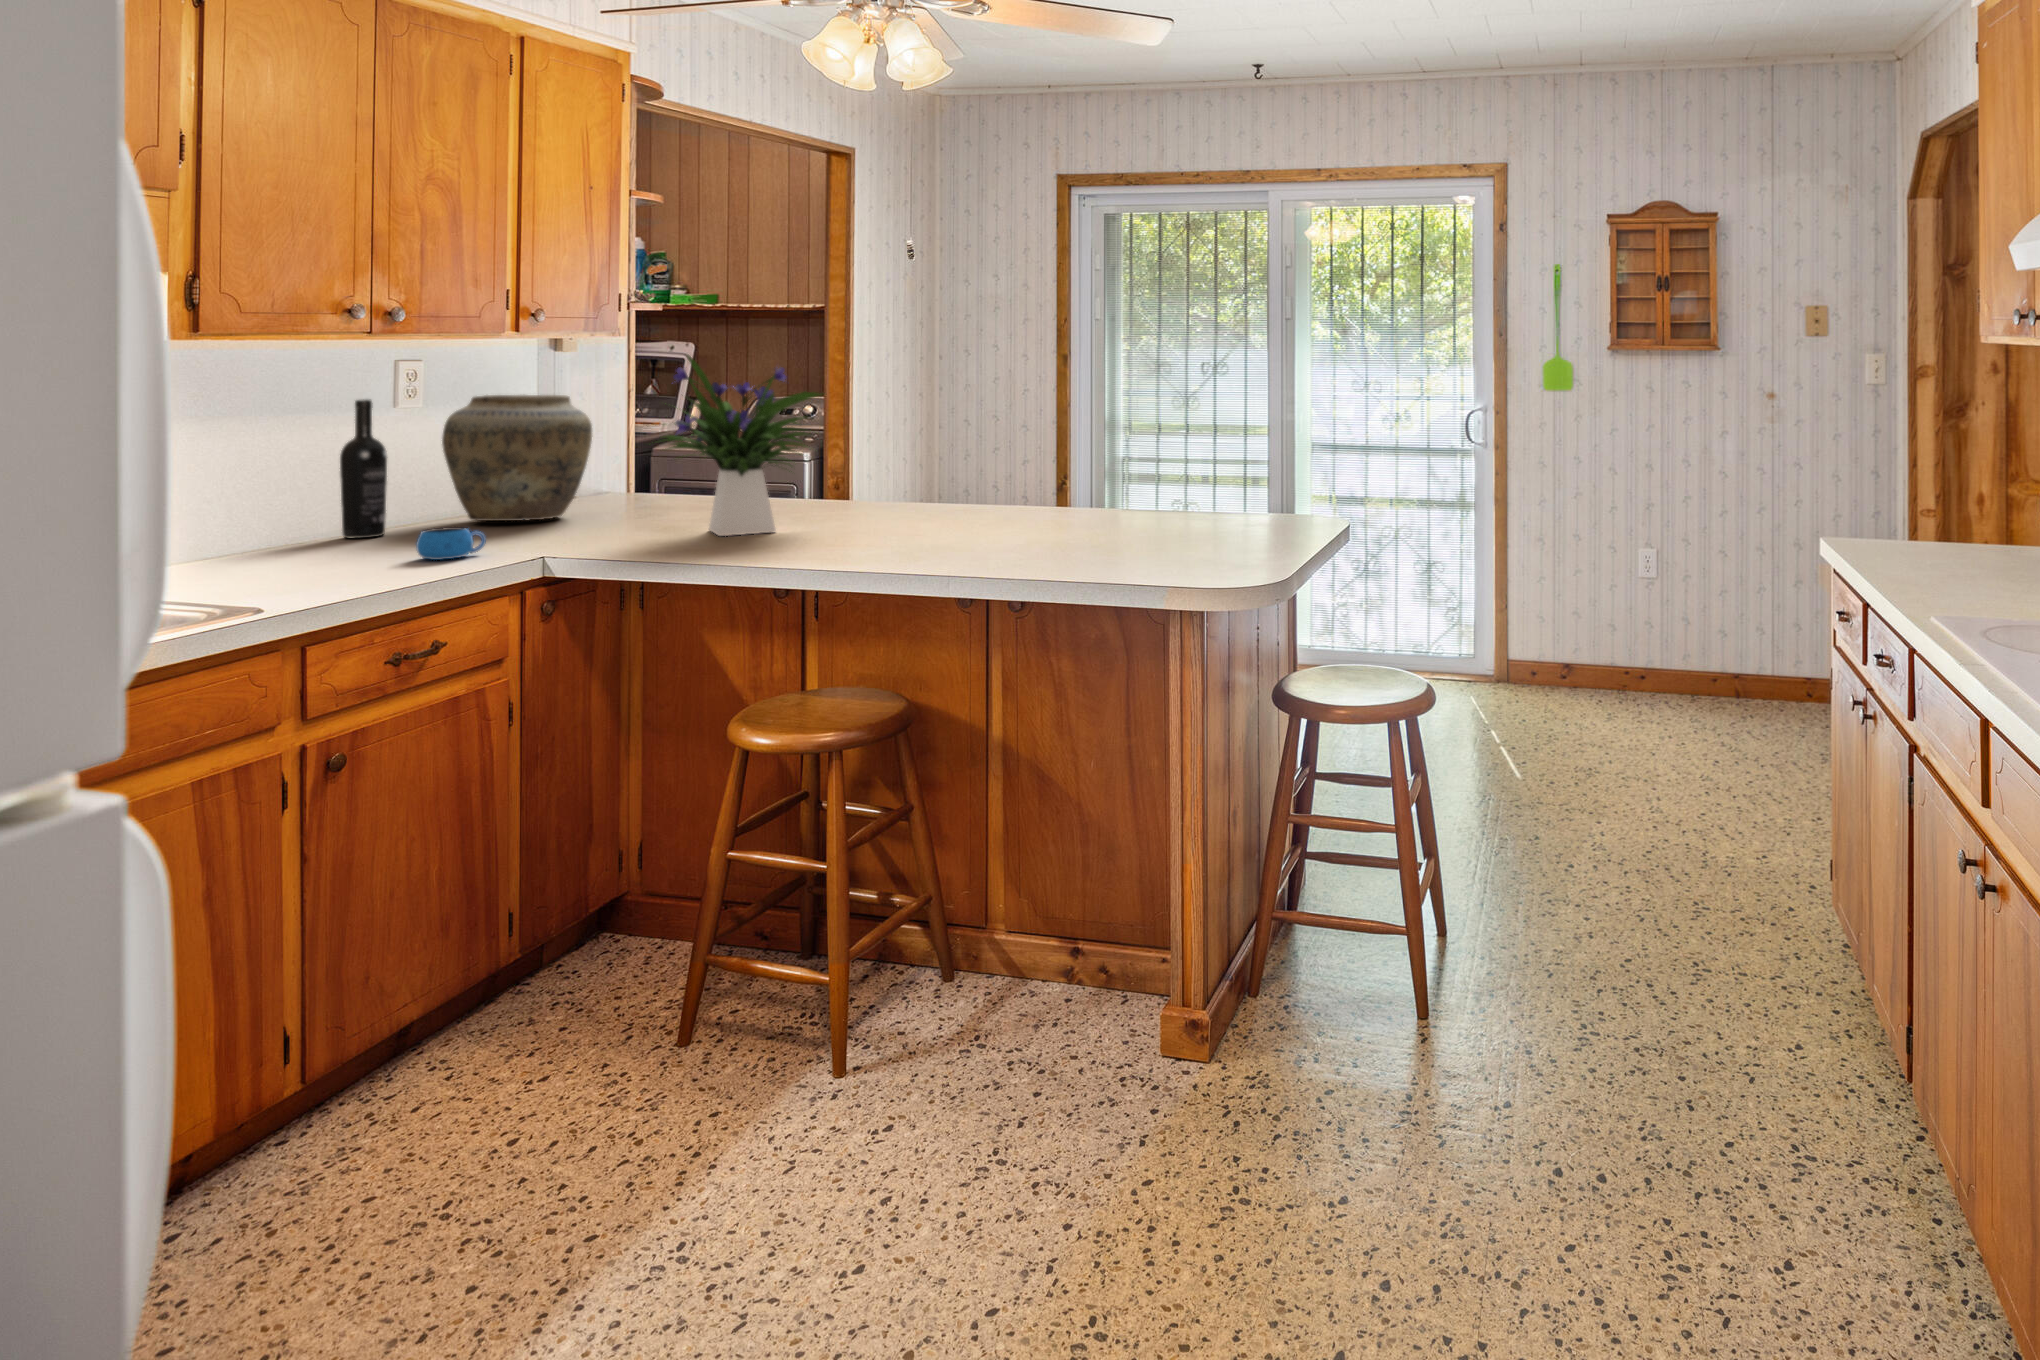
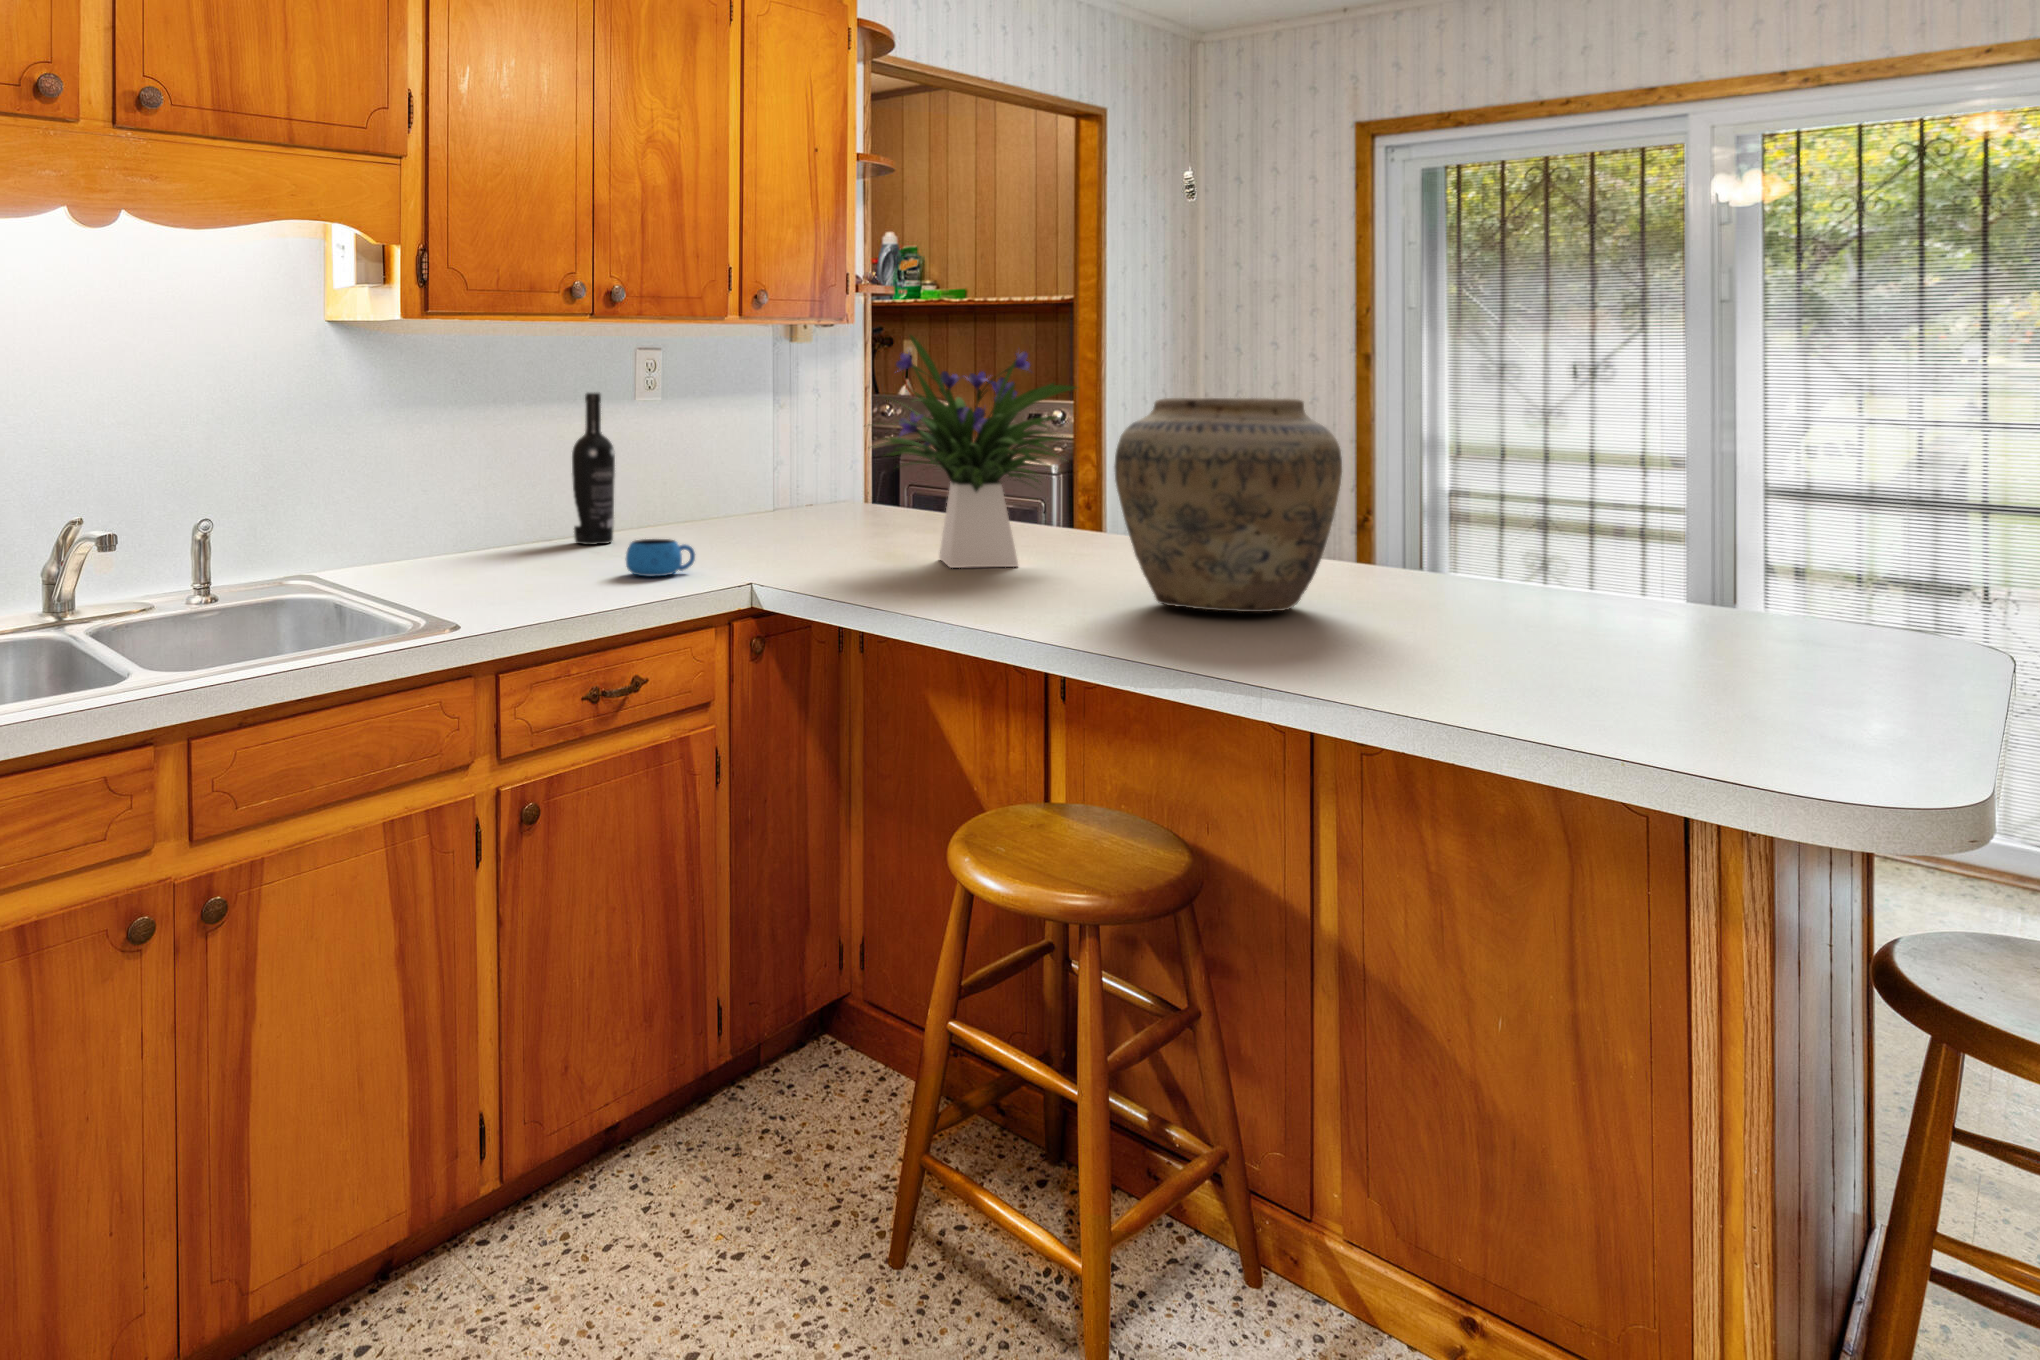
vase: present [442,395,592,521] -> present [1115,398,1342,612]

